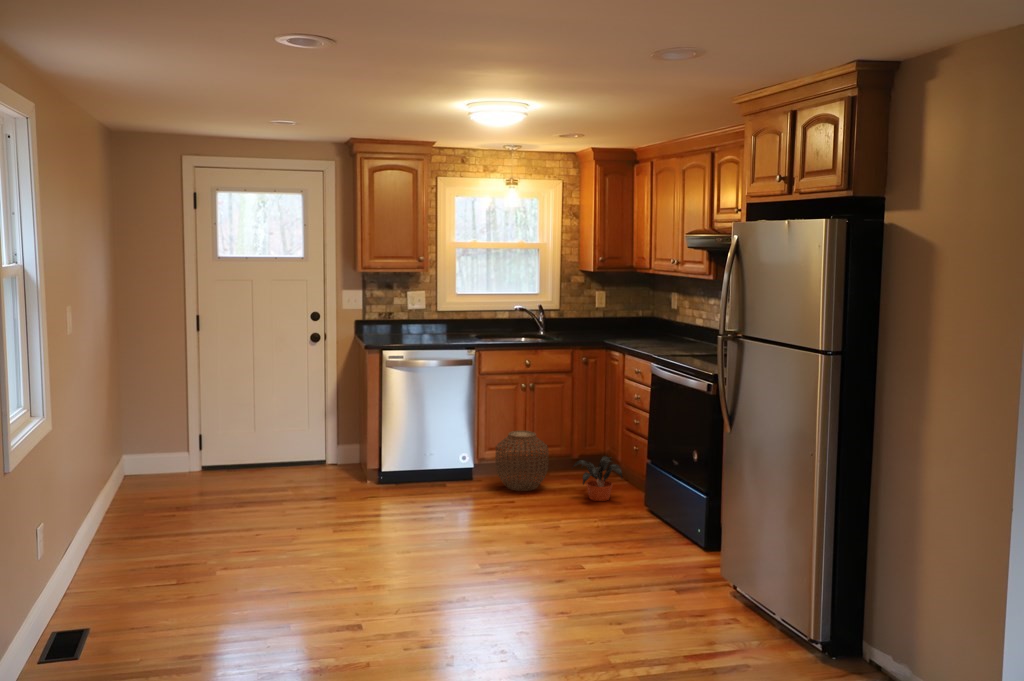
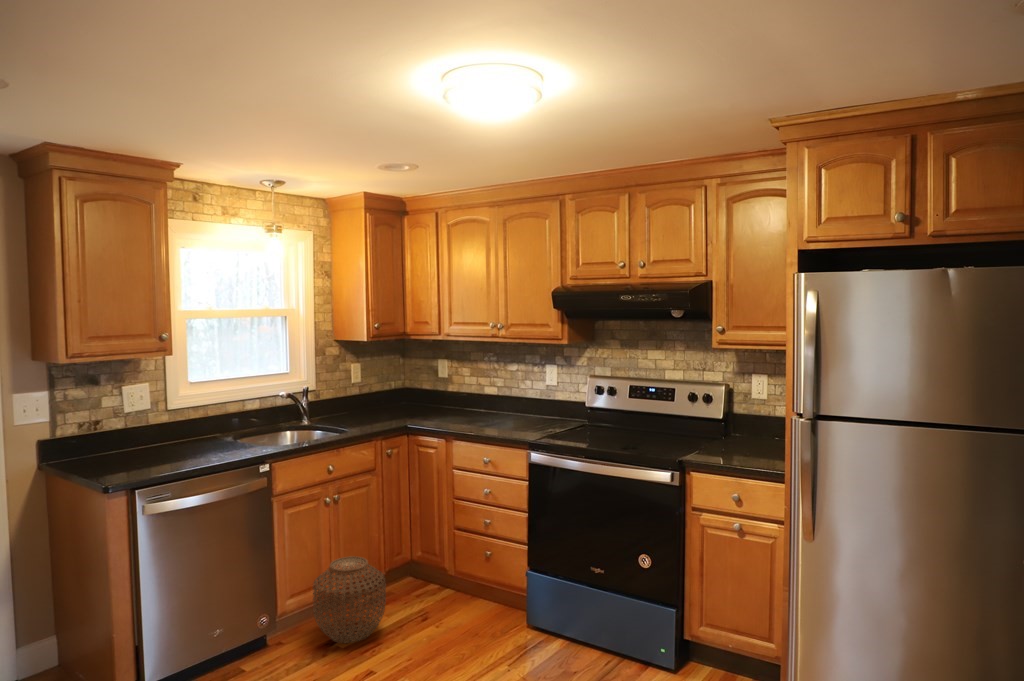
potted plant: present [573,456,623,501] -> none [426,565,491,626]

